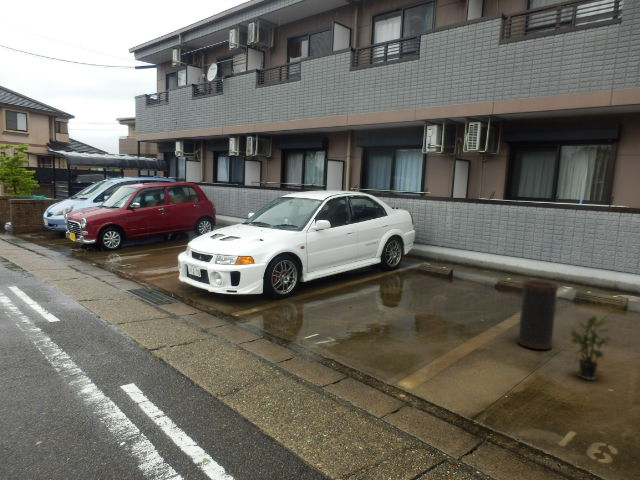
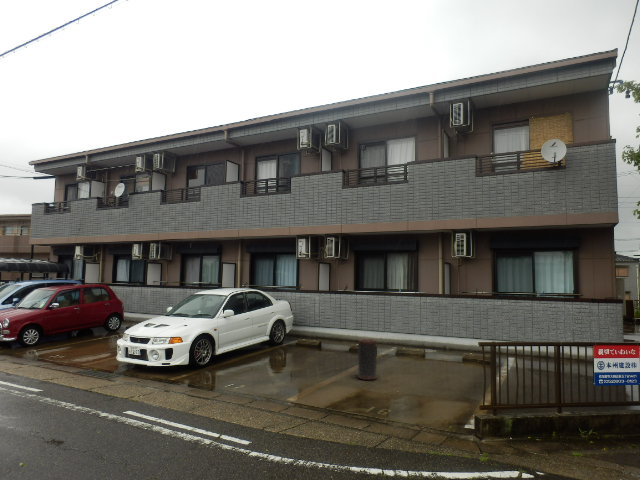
potted plant: present [571,316,610,380] -> none [381,353,401,390]

